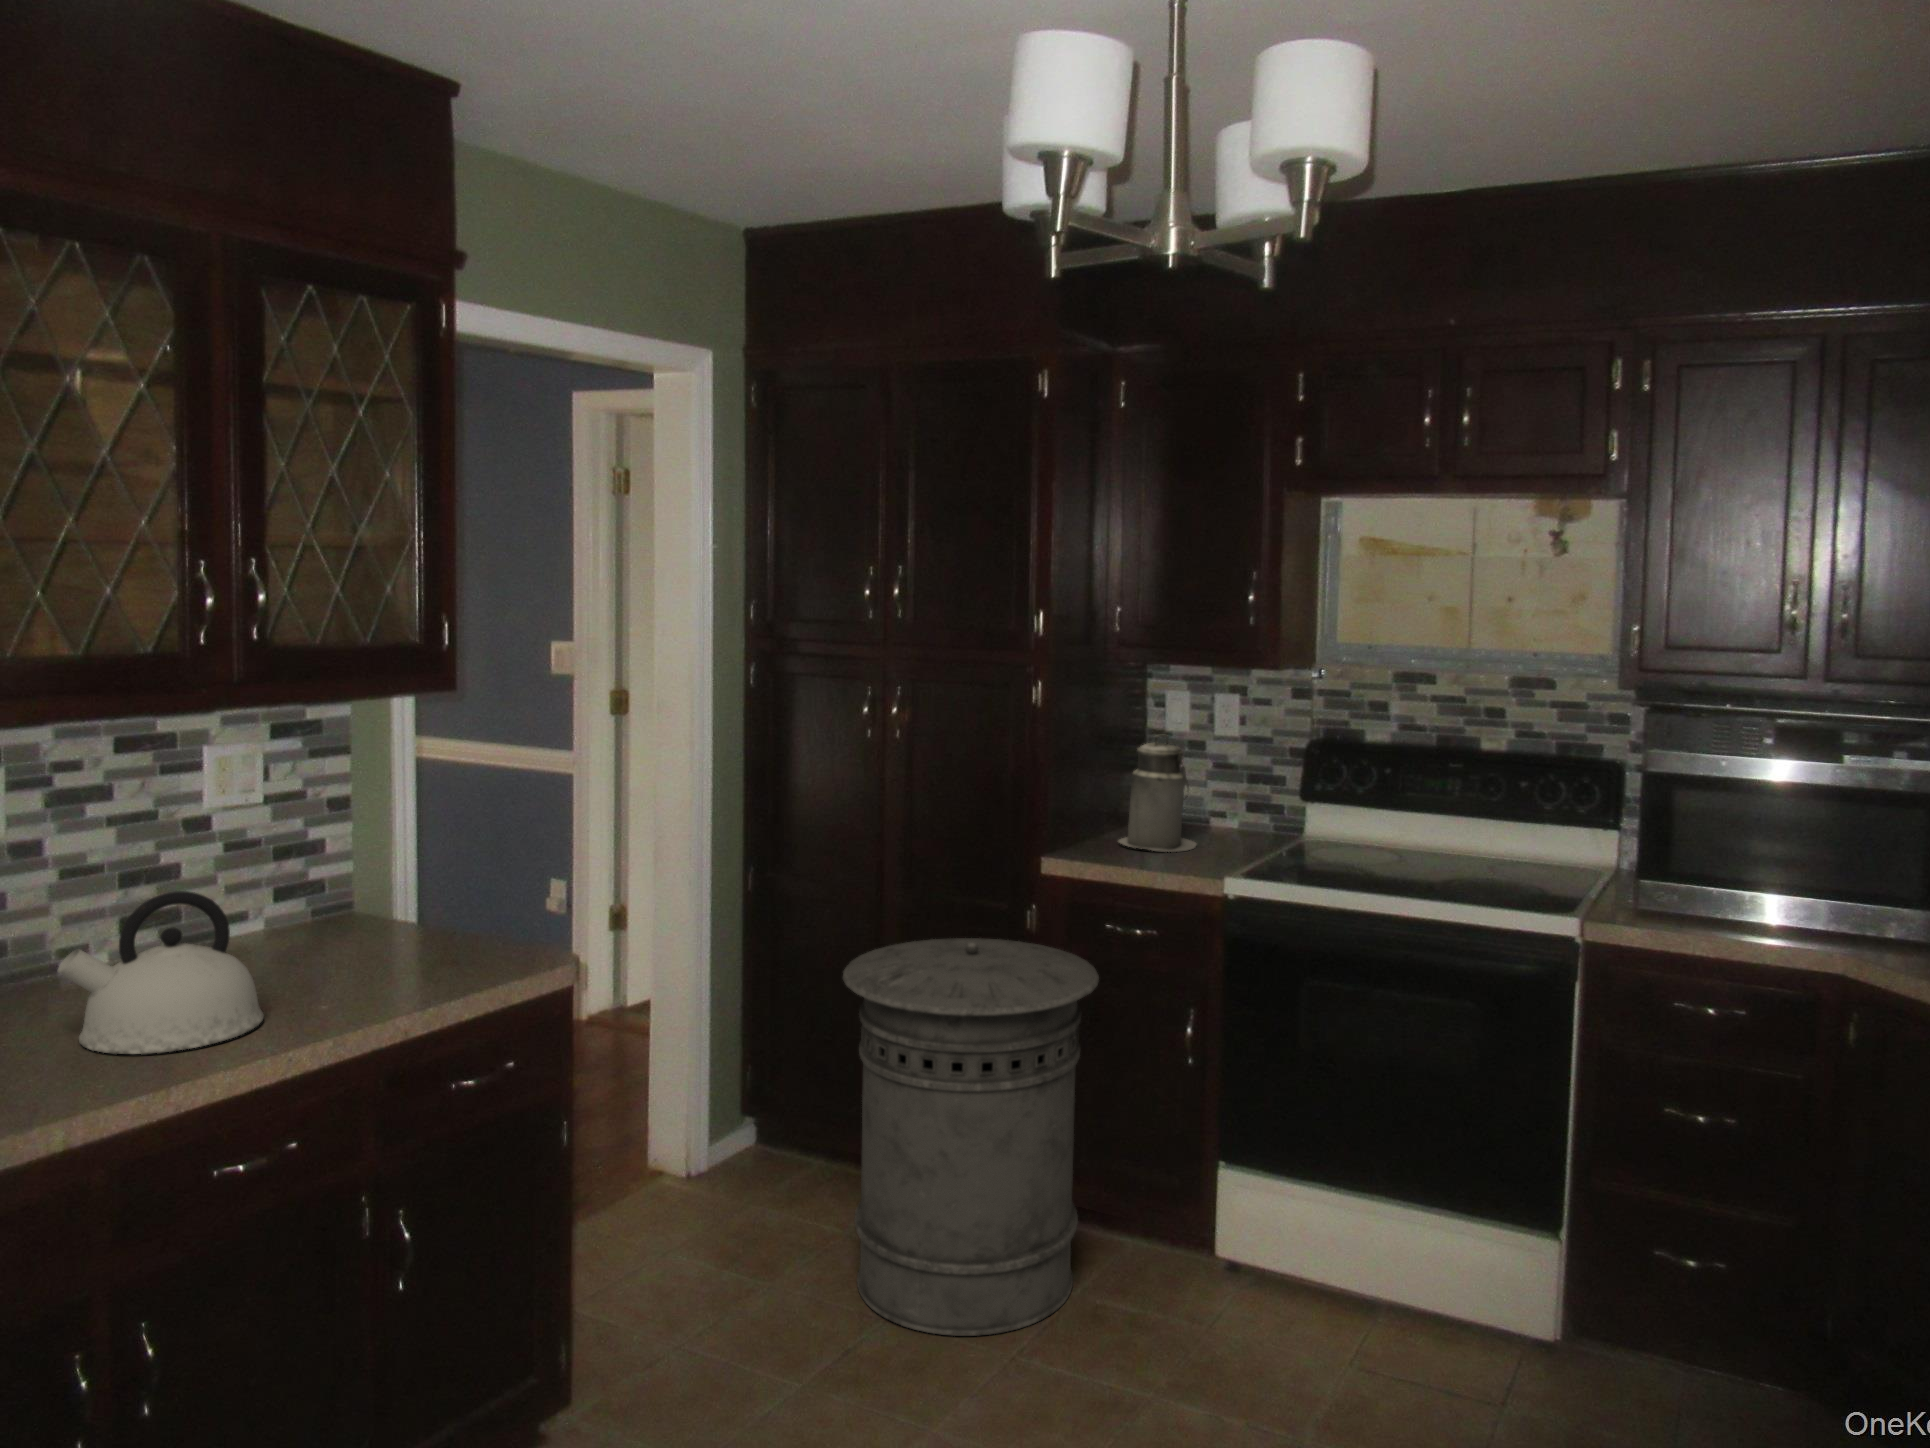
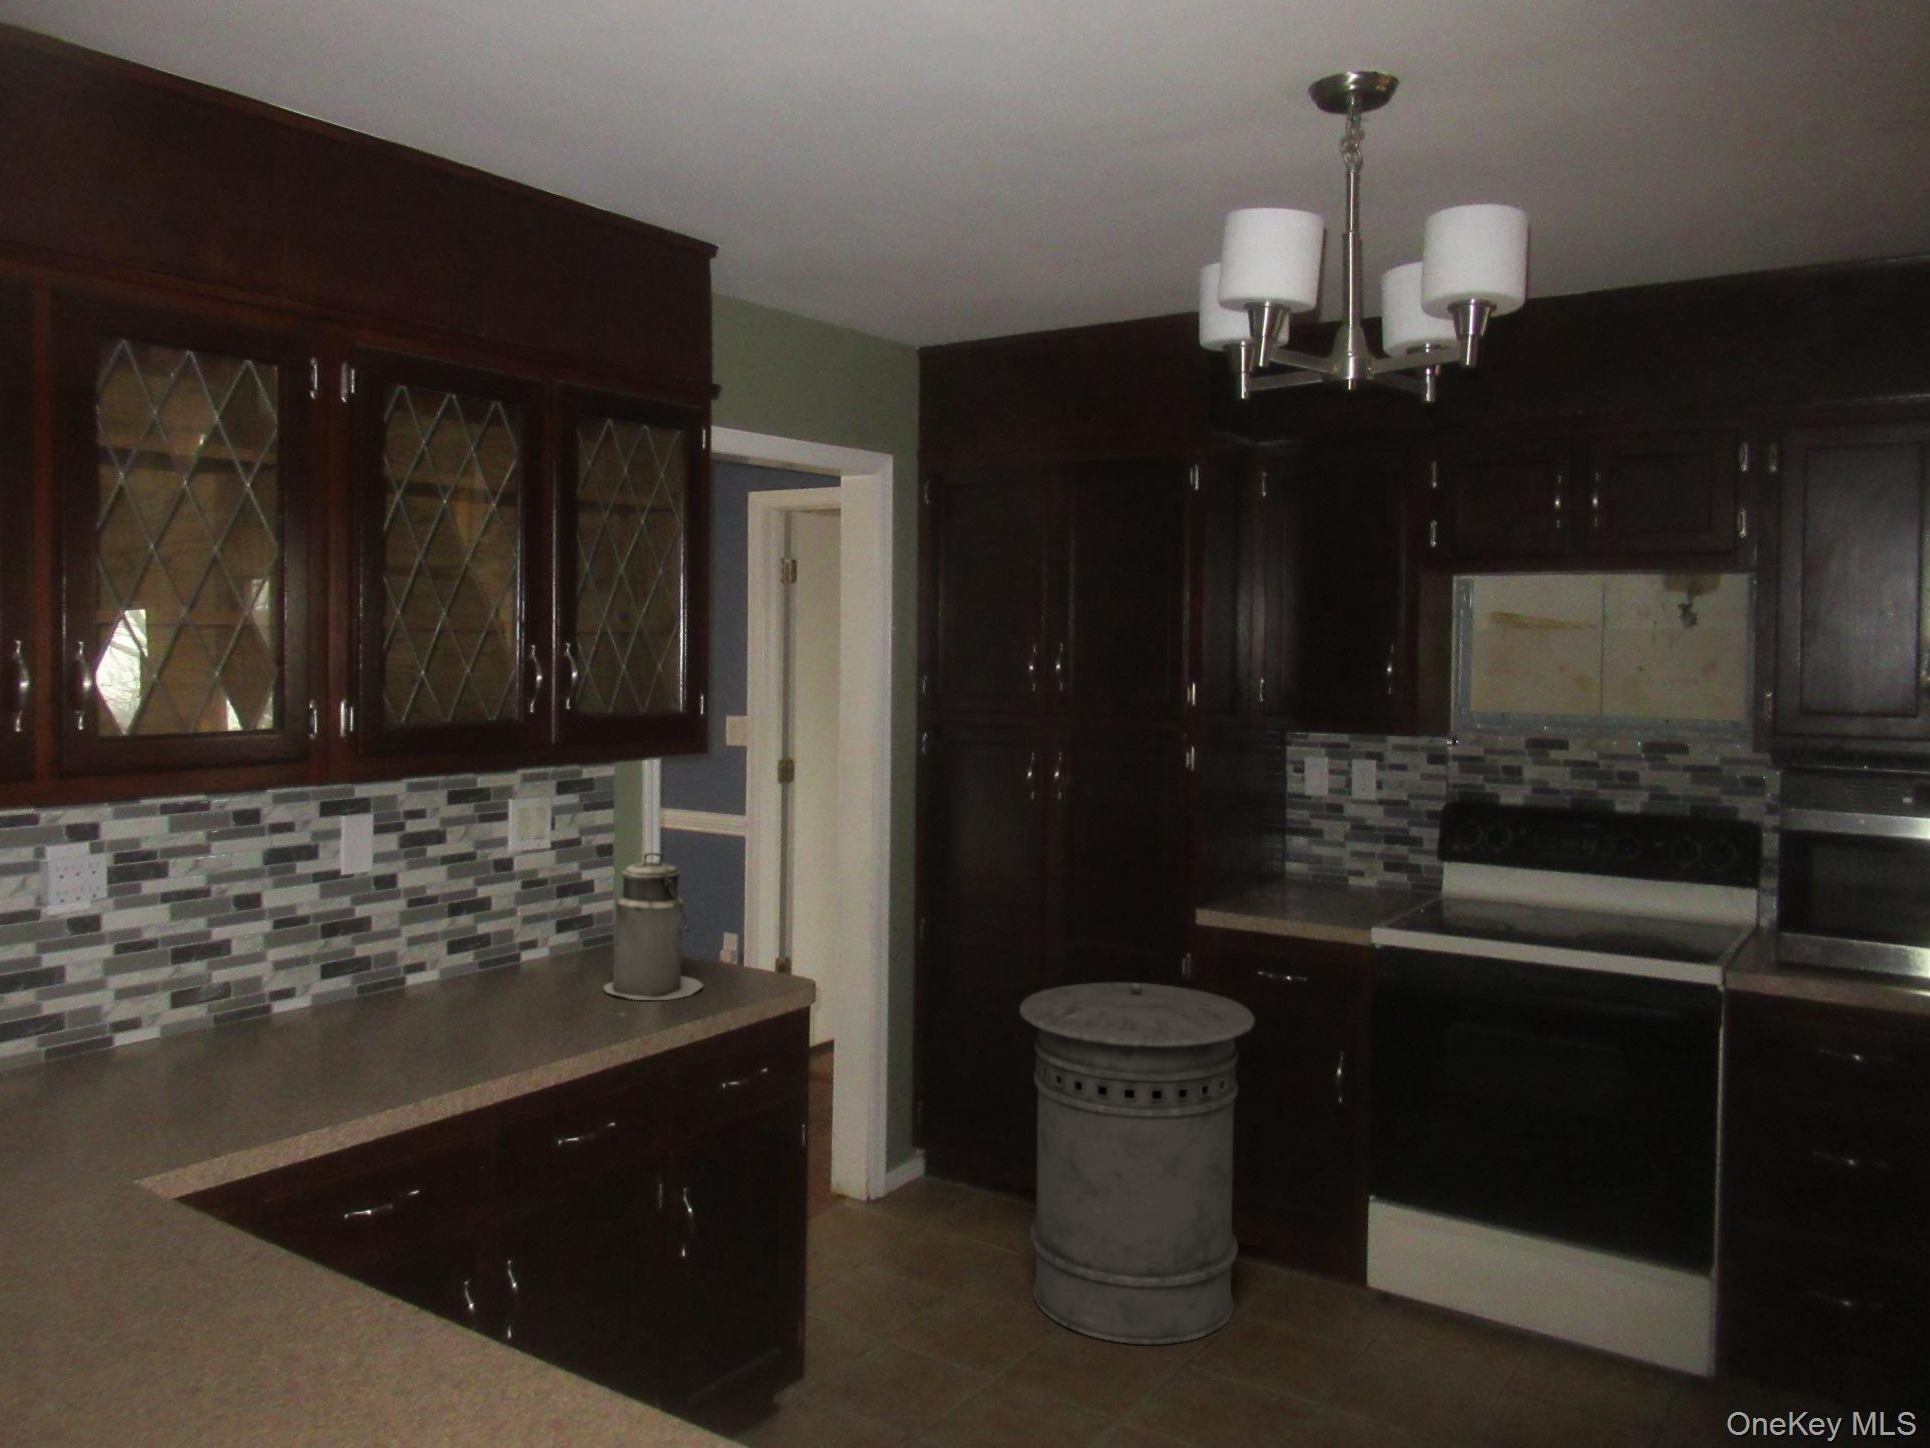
canister: present [1118,735,1196,852] -> present [604,852,703,1000]
kettle: present [58,891,264,1054] -> none [436,911,582,1040]

